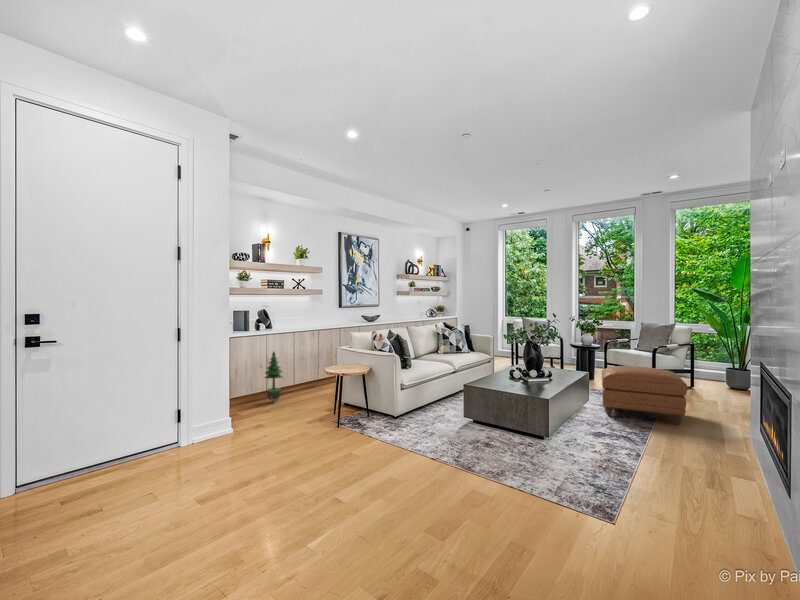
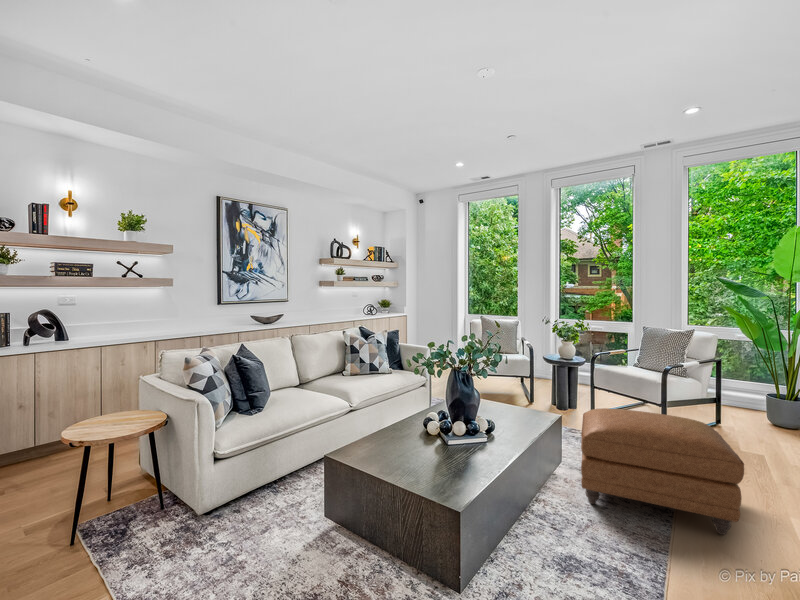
potted tree: present [265,351,282,402] -> none [14,379,57,465]

